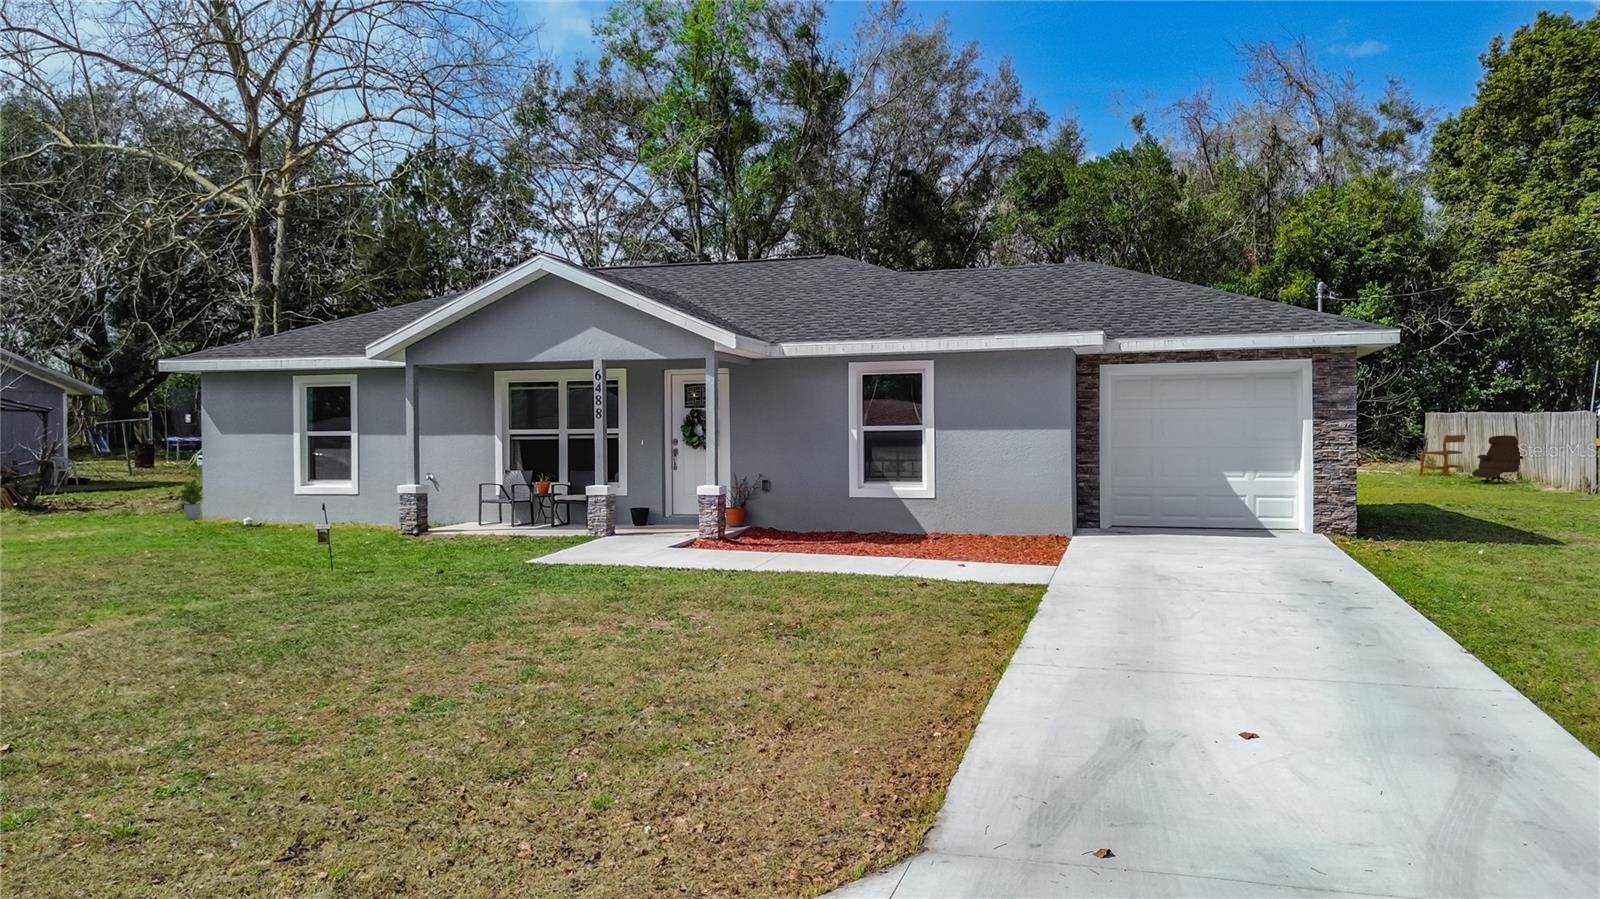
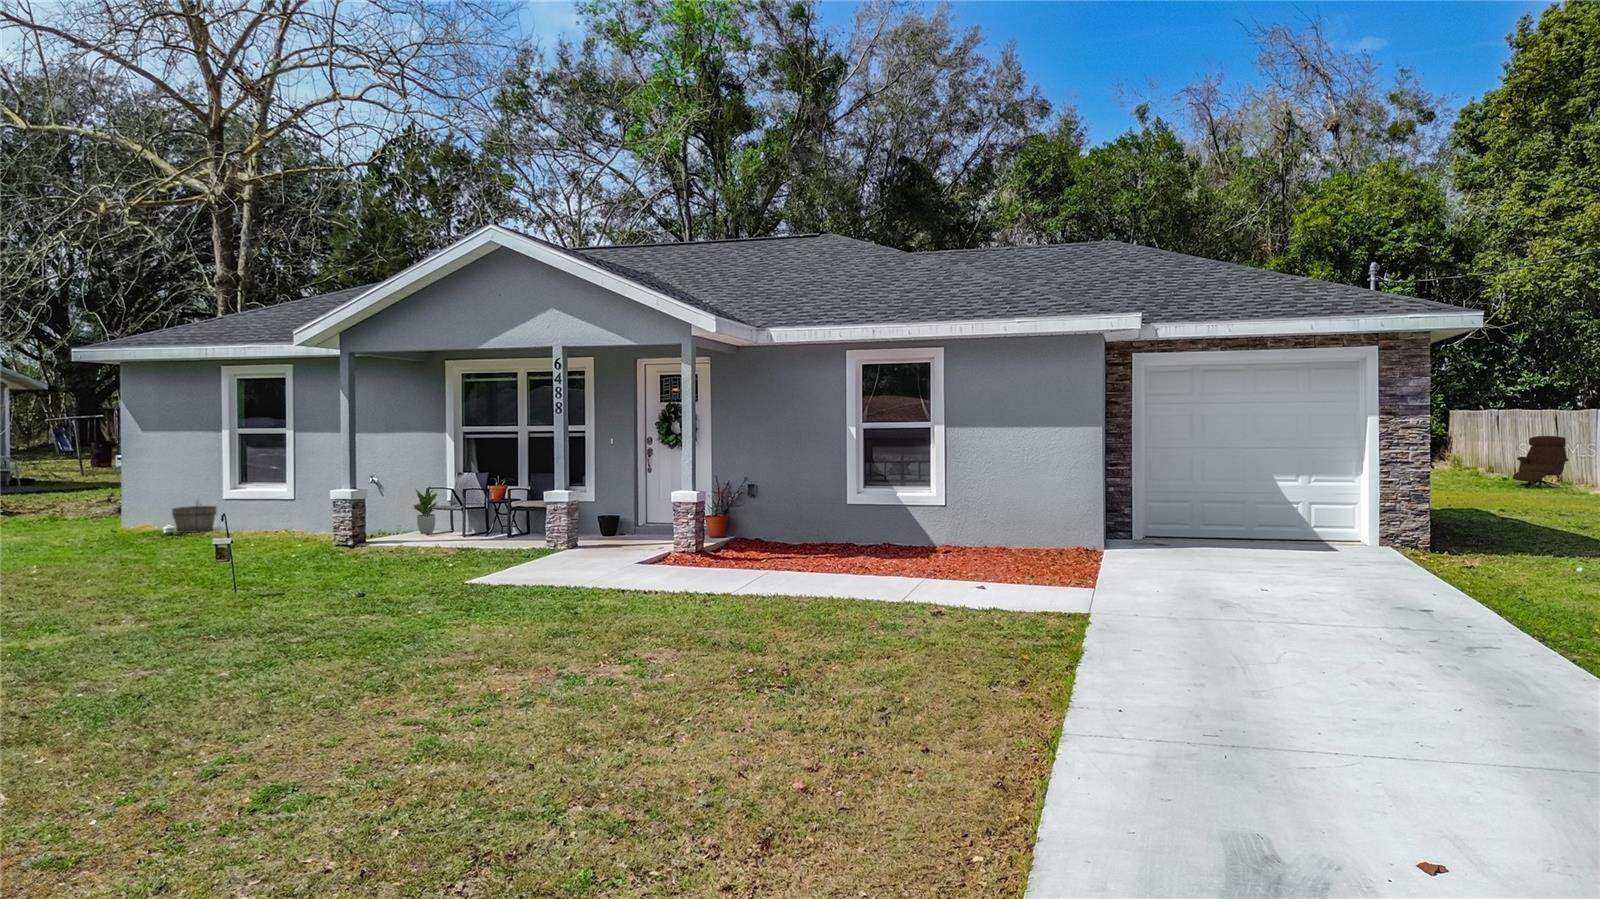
bench: present [1419,435,1465,476] -> none [1450,435,1504,479]
potted plant: present [177,480,204,520] -> present [413,486,439,534]
wooden bucket: none [252,494,291,524] -> present [172,505,217,533]

